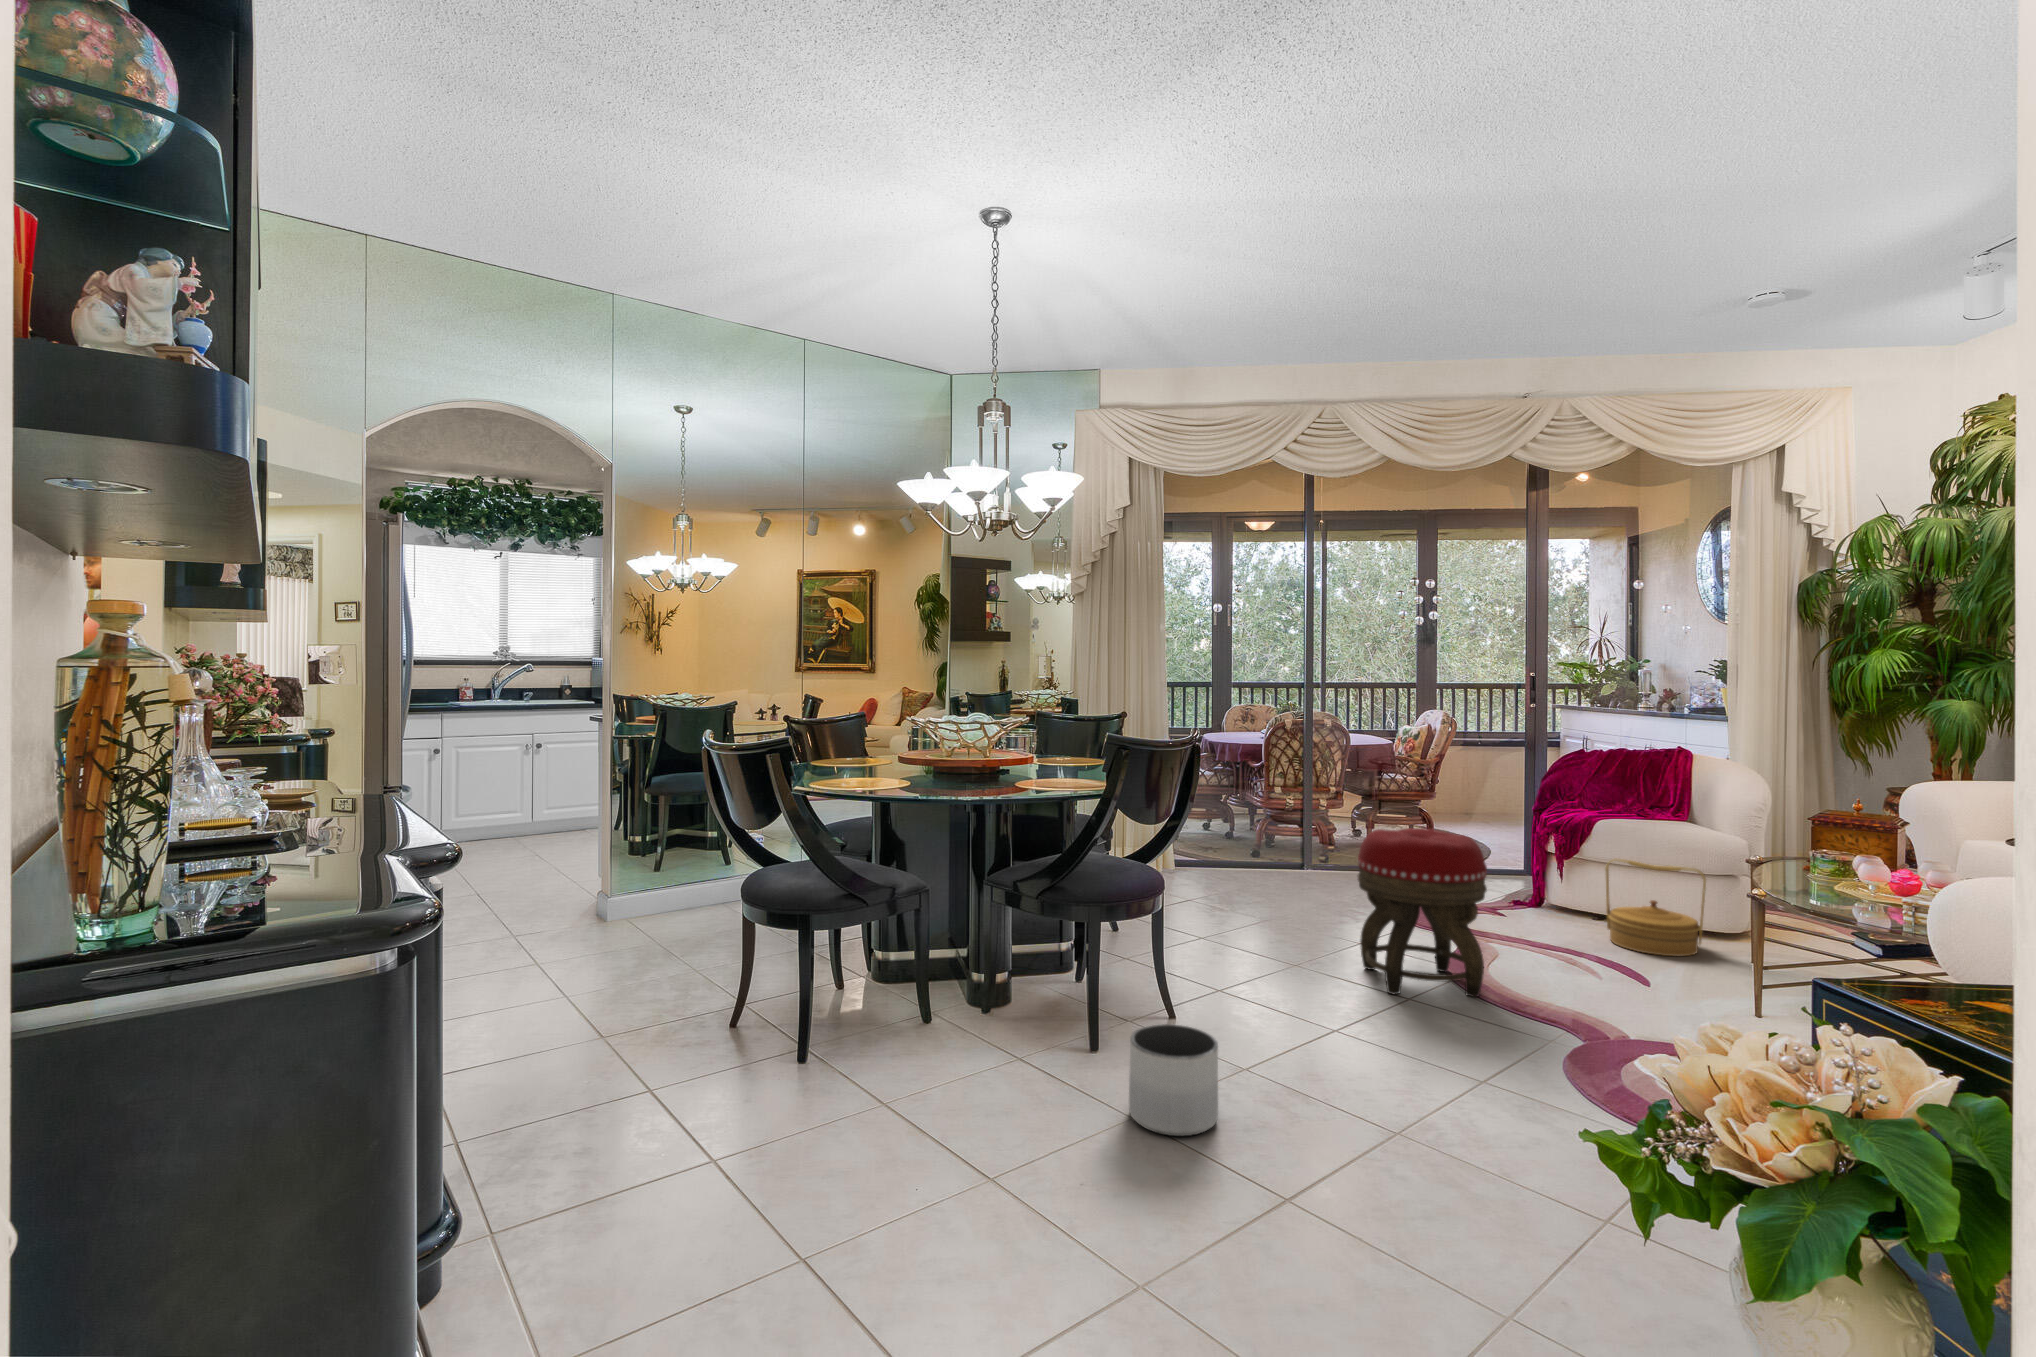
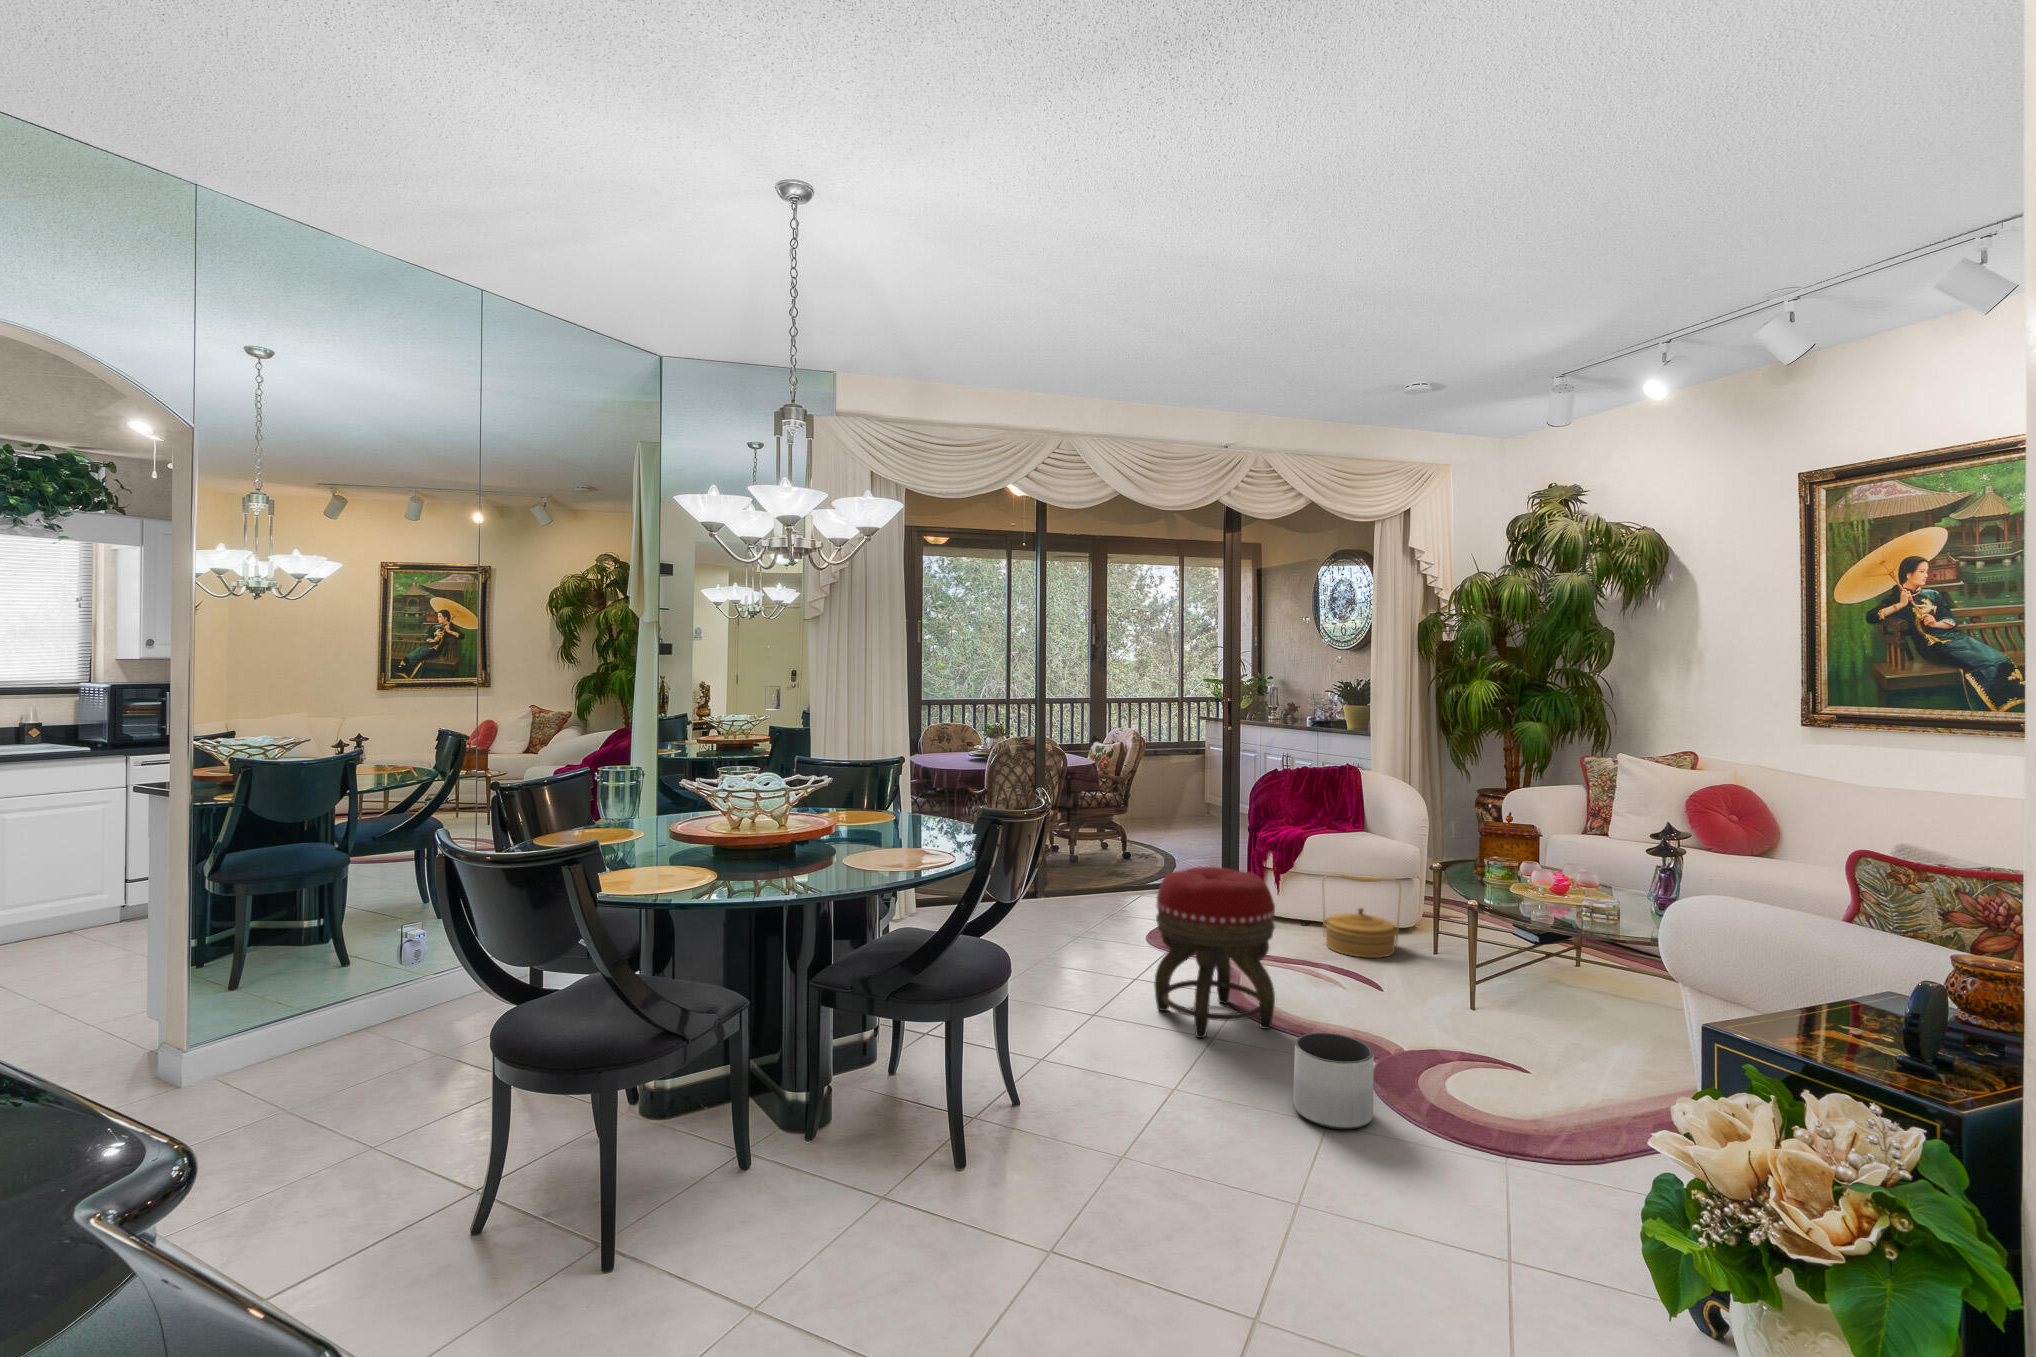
planter: present [1129,1024,1218,1136] -> present [1293,1033,1374,1129]

